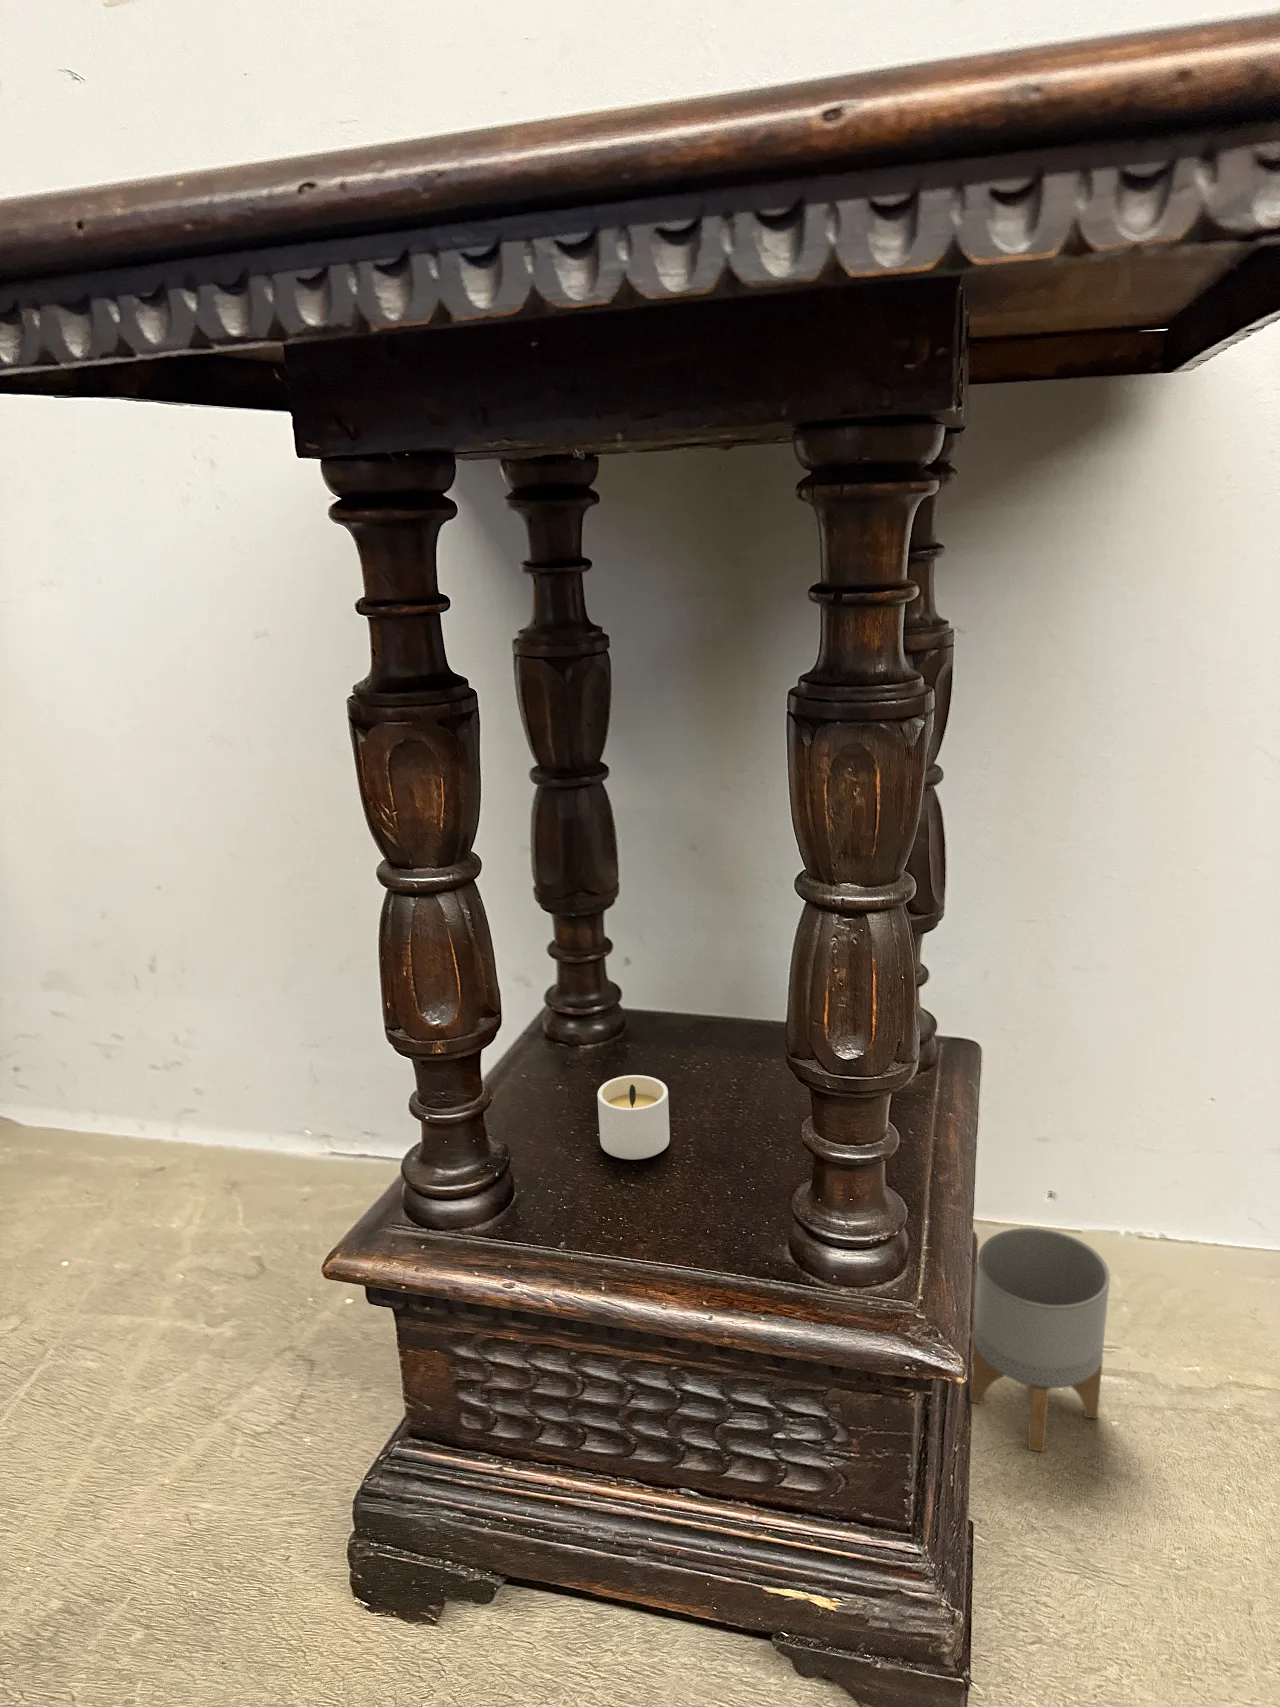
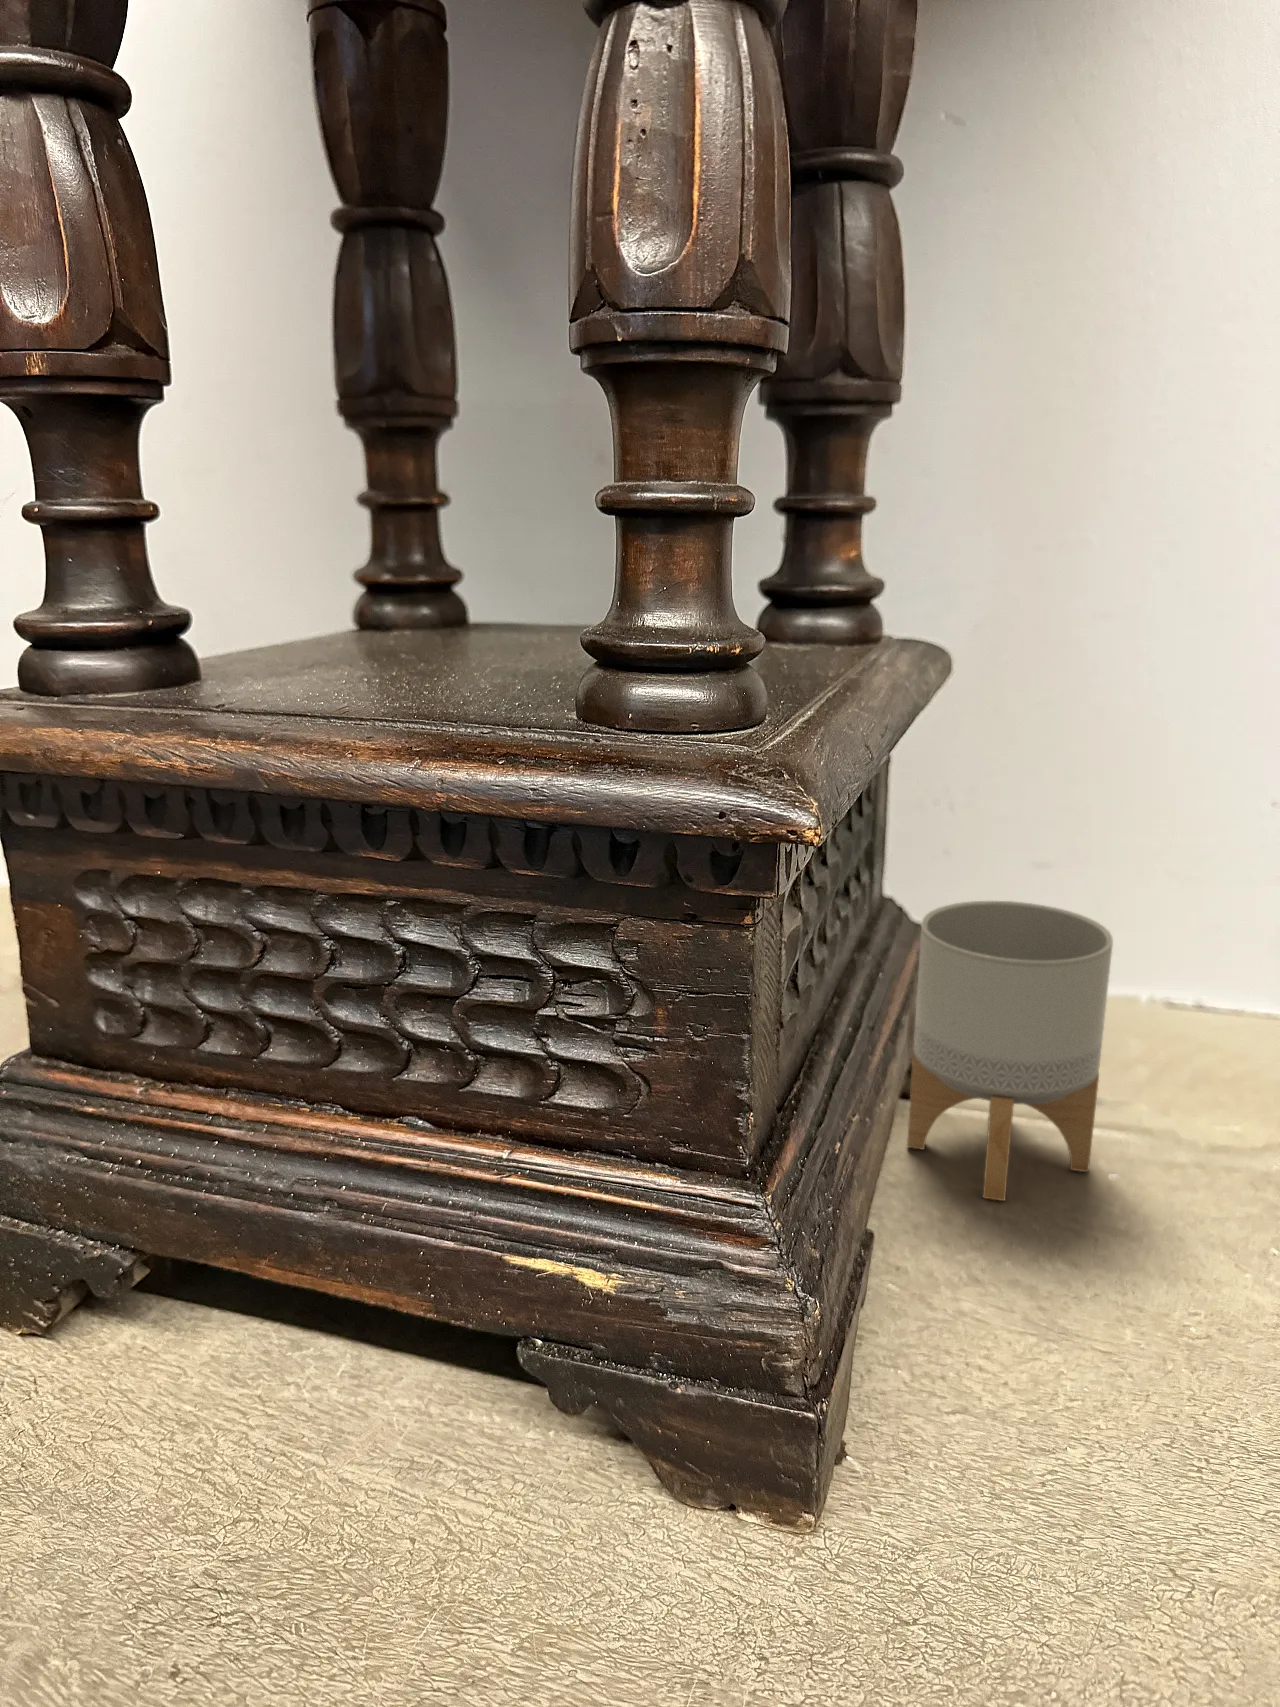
candle: present [598,1075,670,1160] -> none [354,571,514,673]

